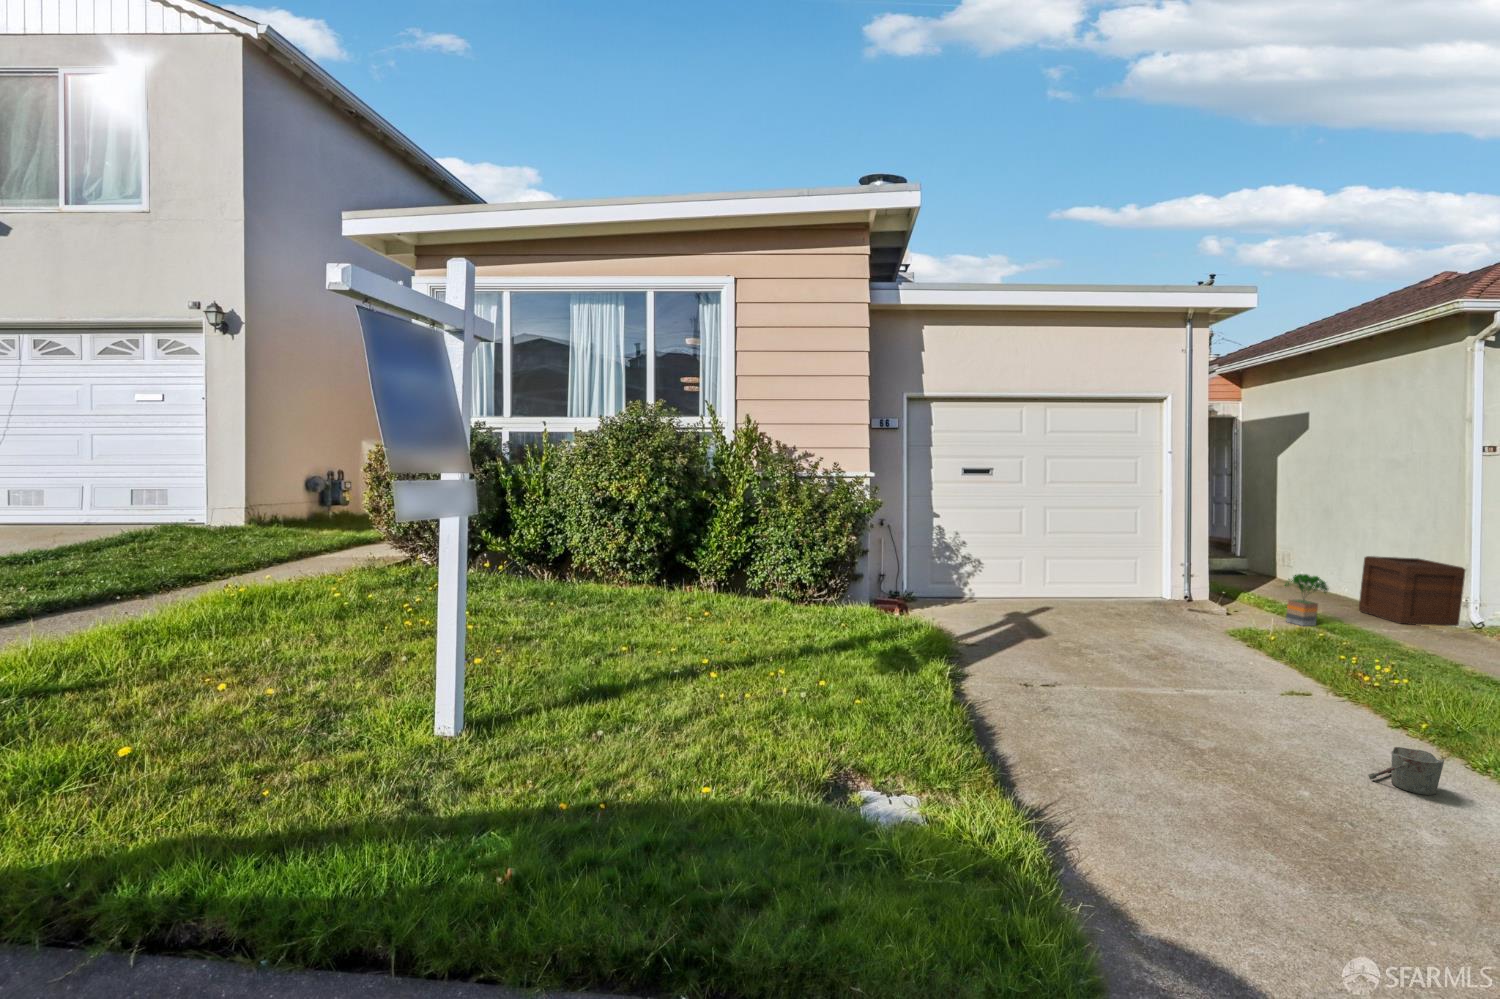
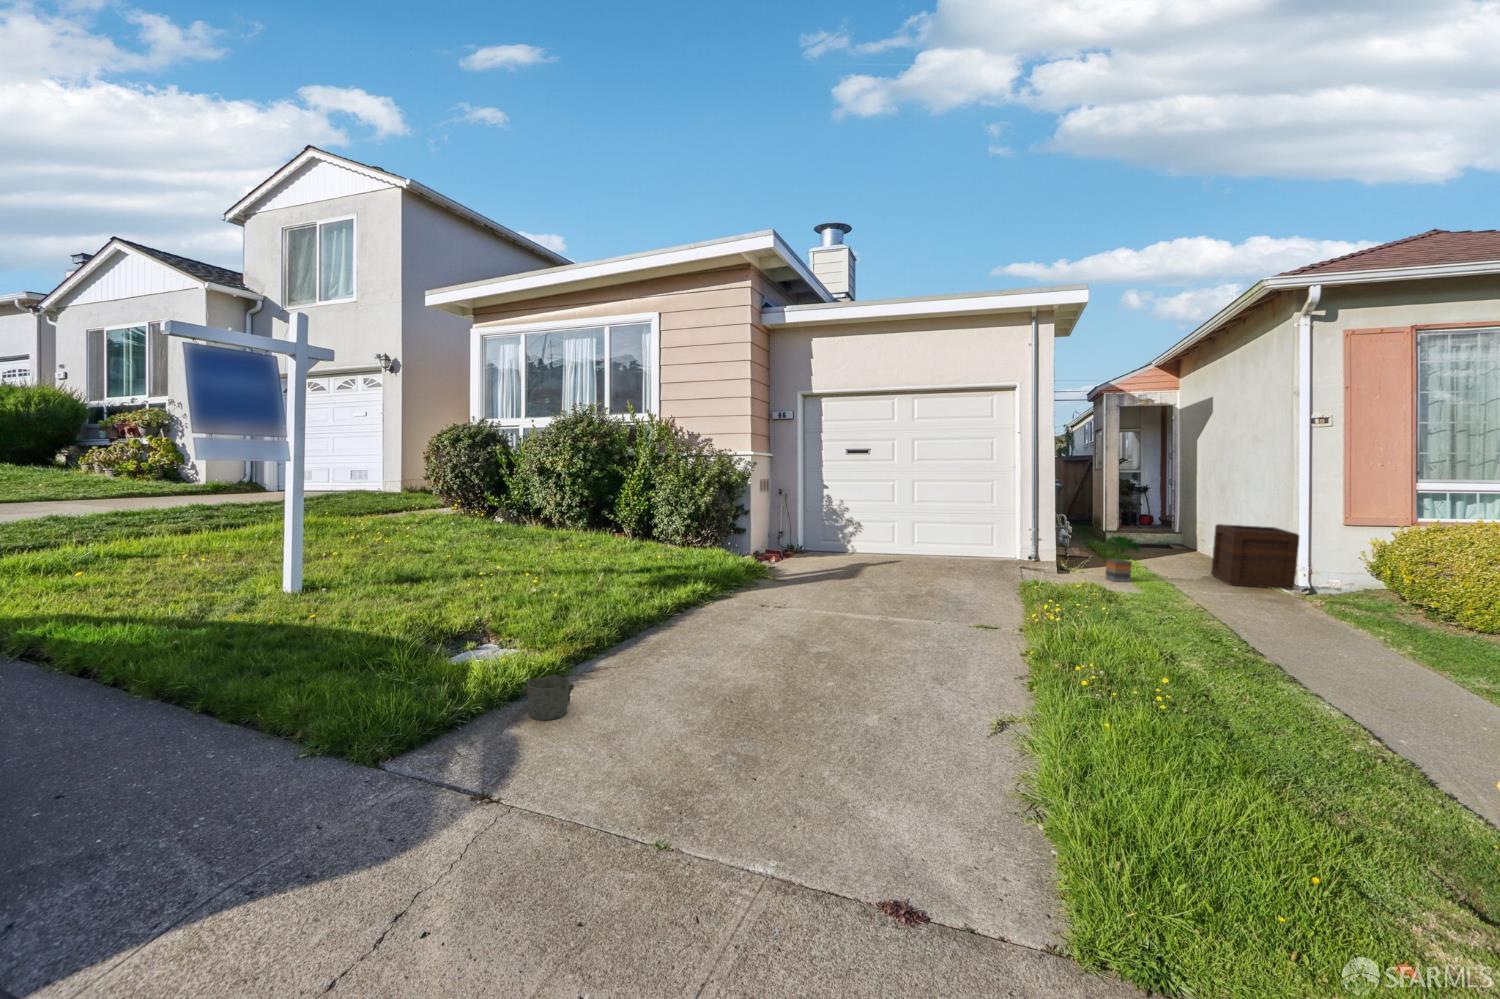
bucket: present [1368,747,1444,795] -> present [523,674,574,720]

